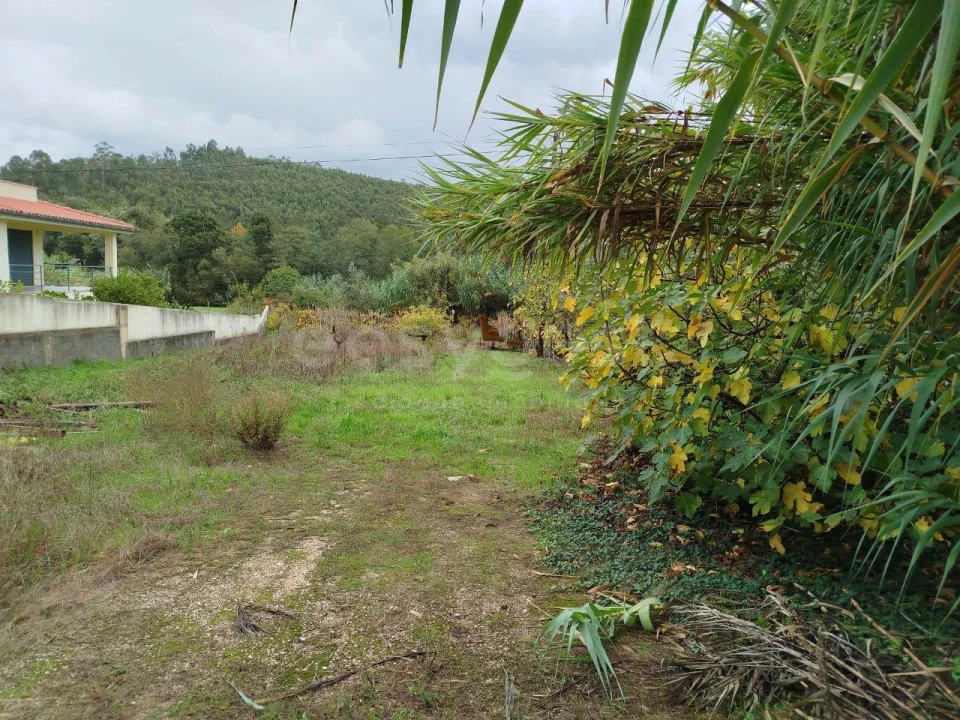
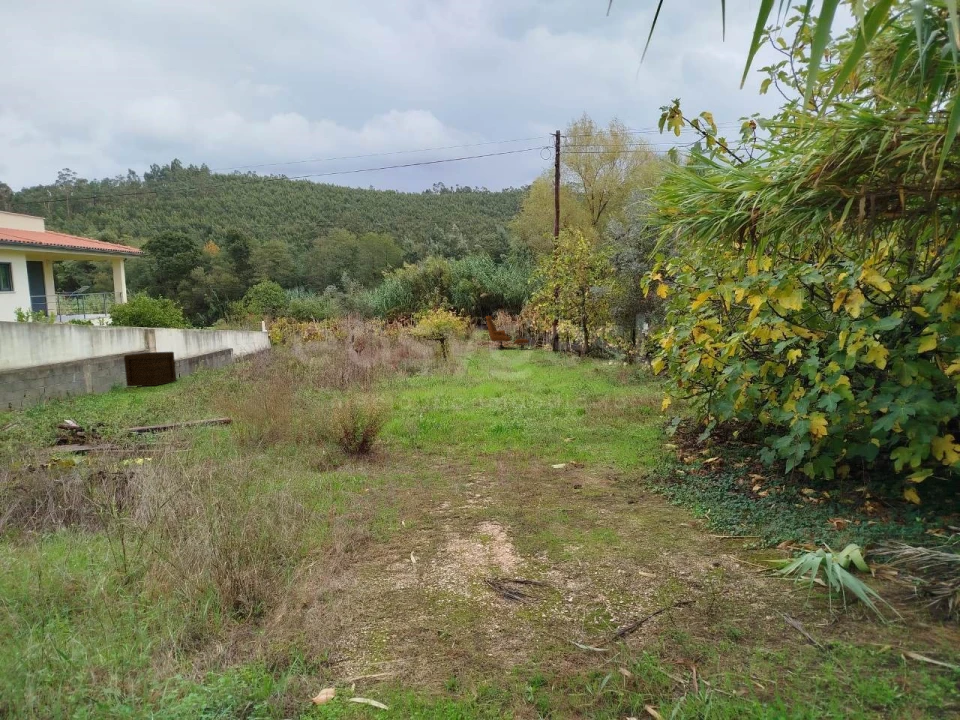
wooden crate: none [90,328,144,362] -> present [124,352,176,386]

